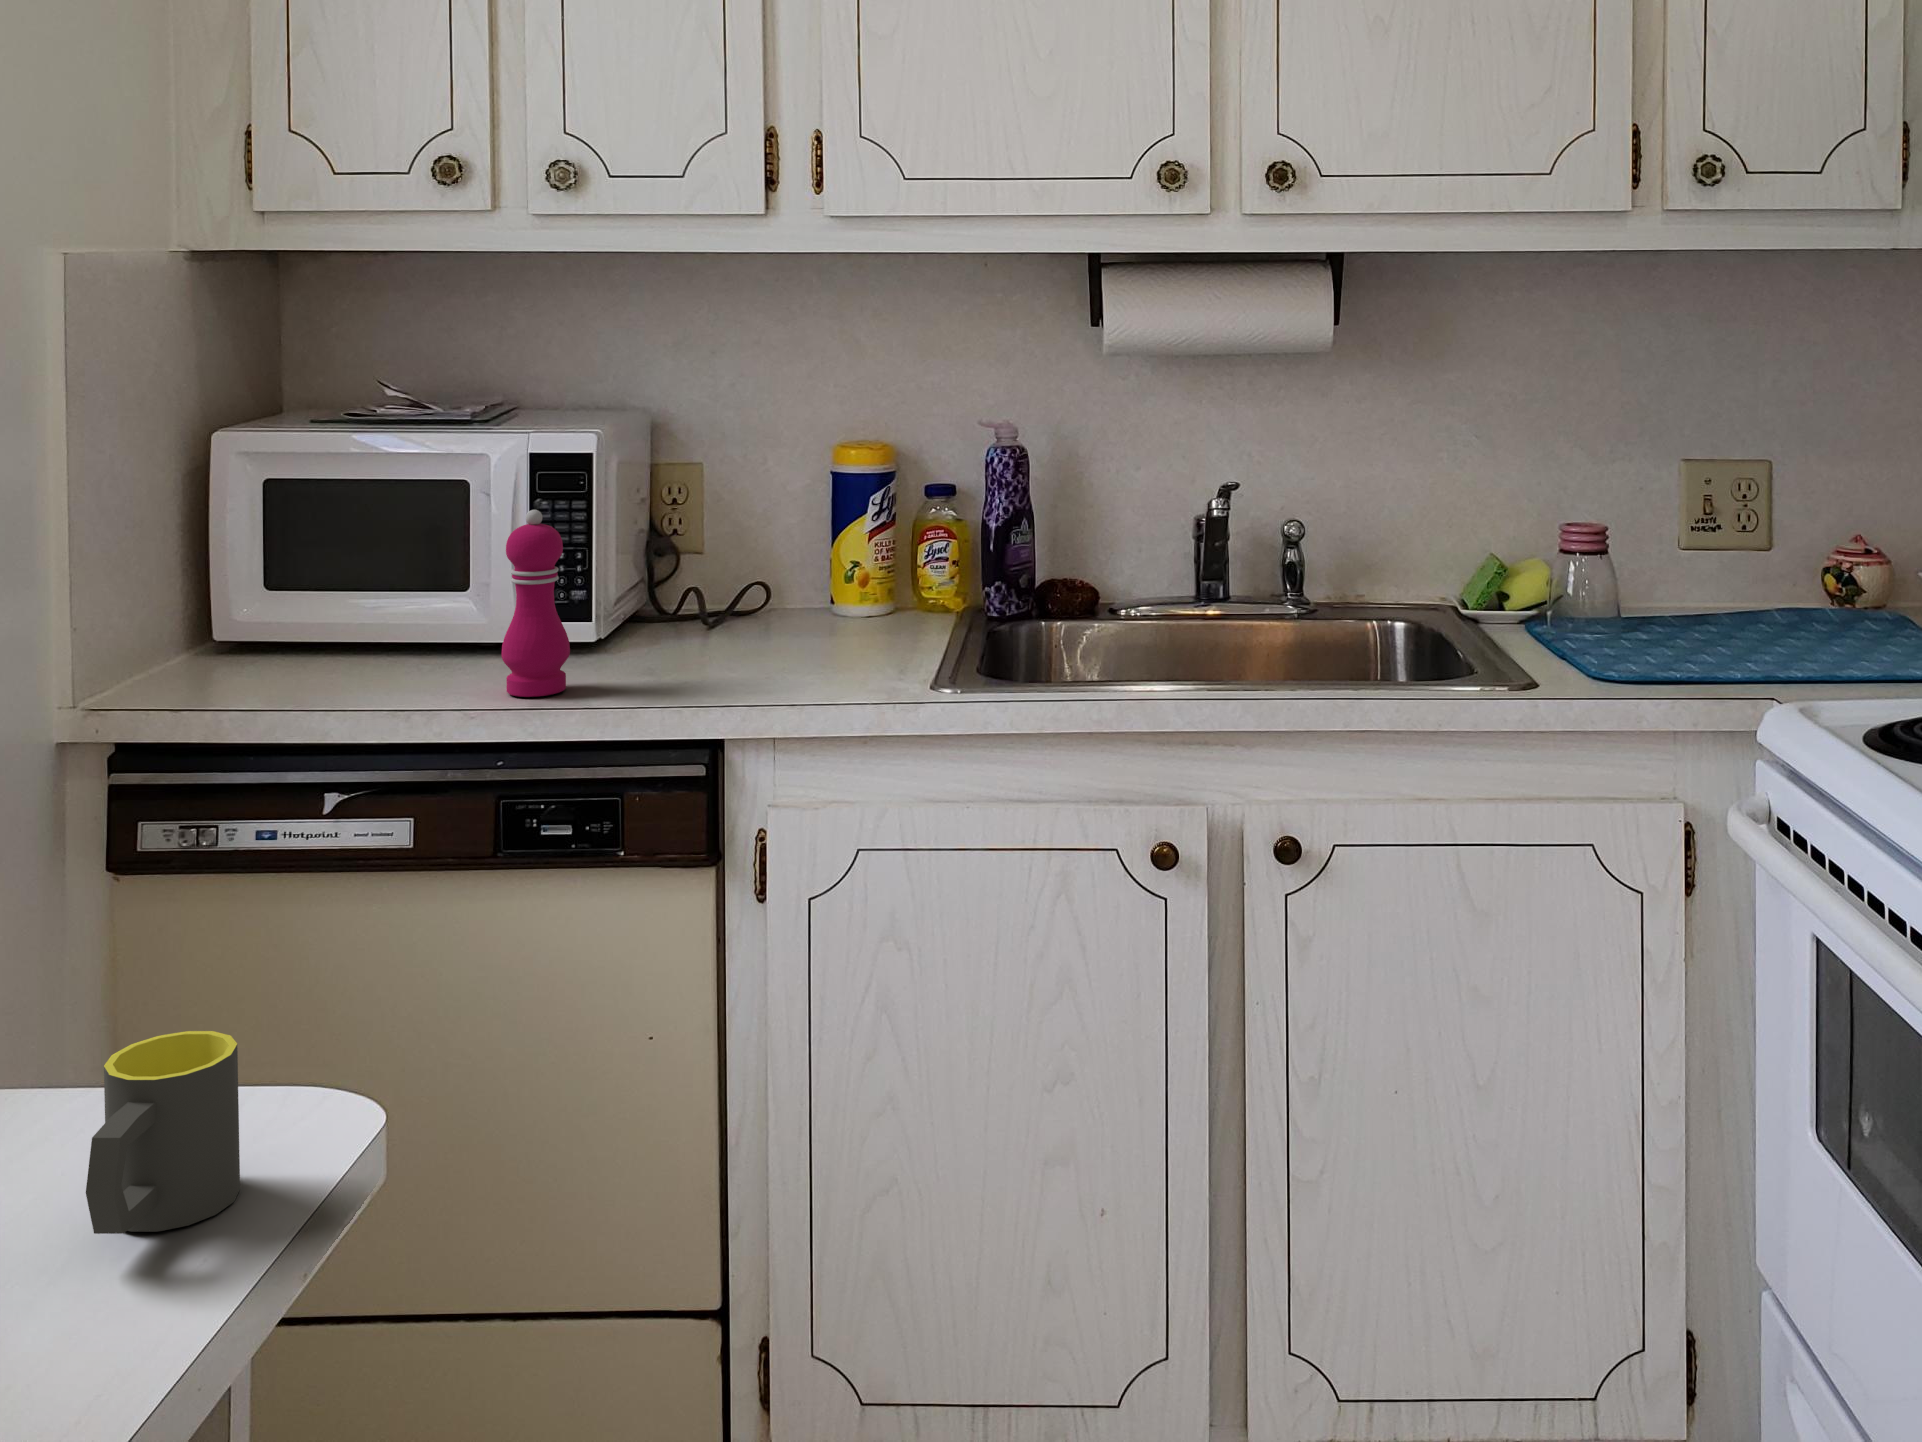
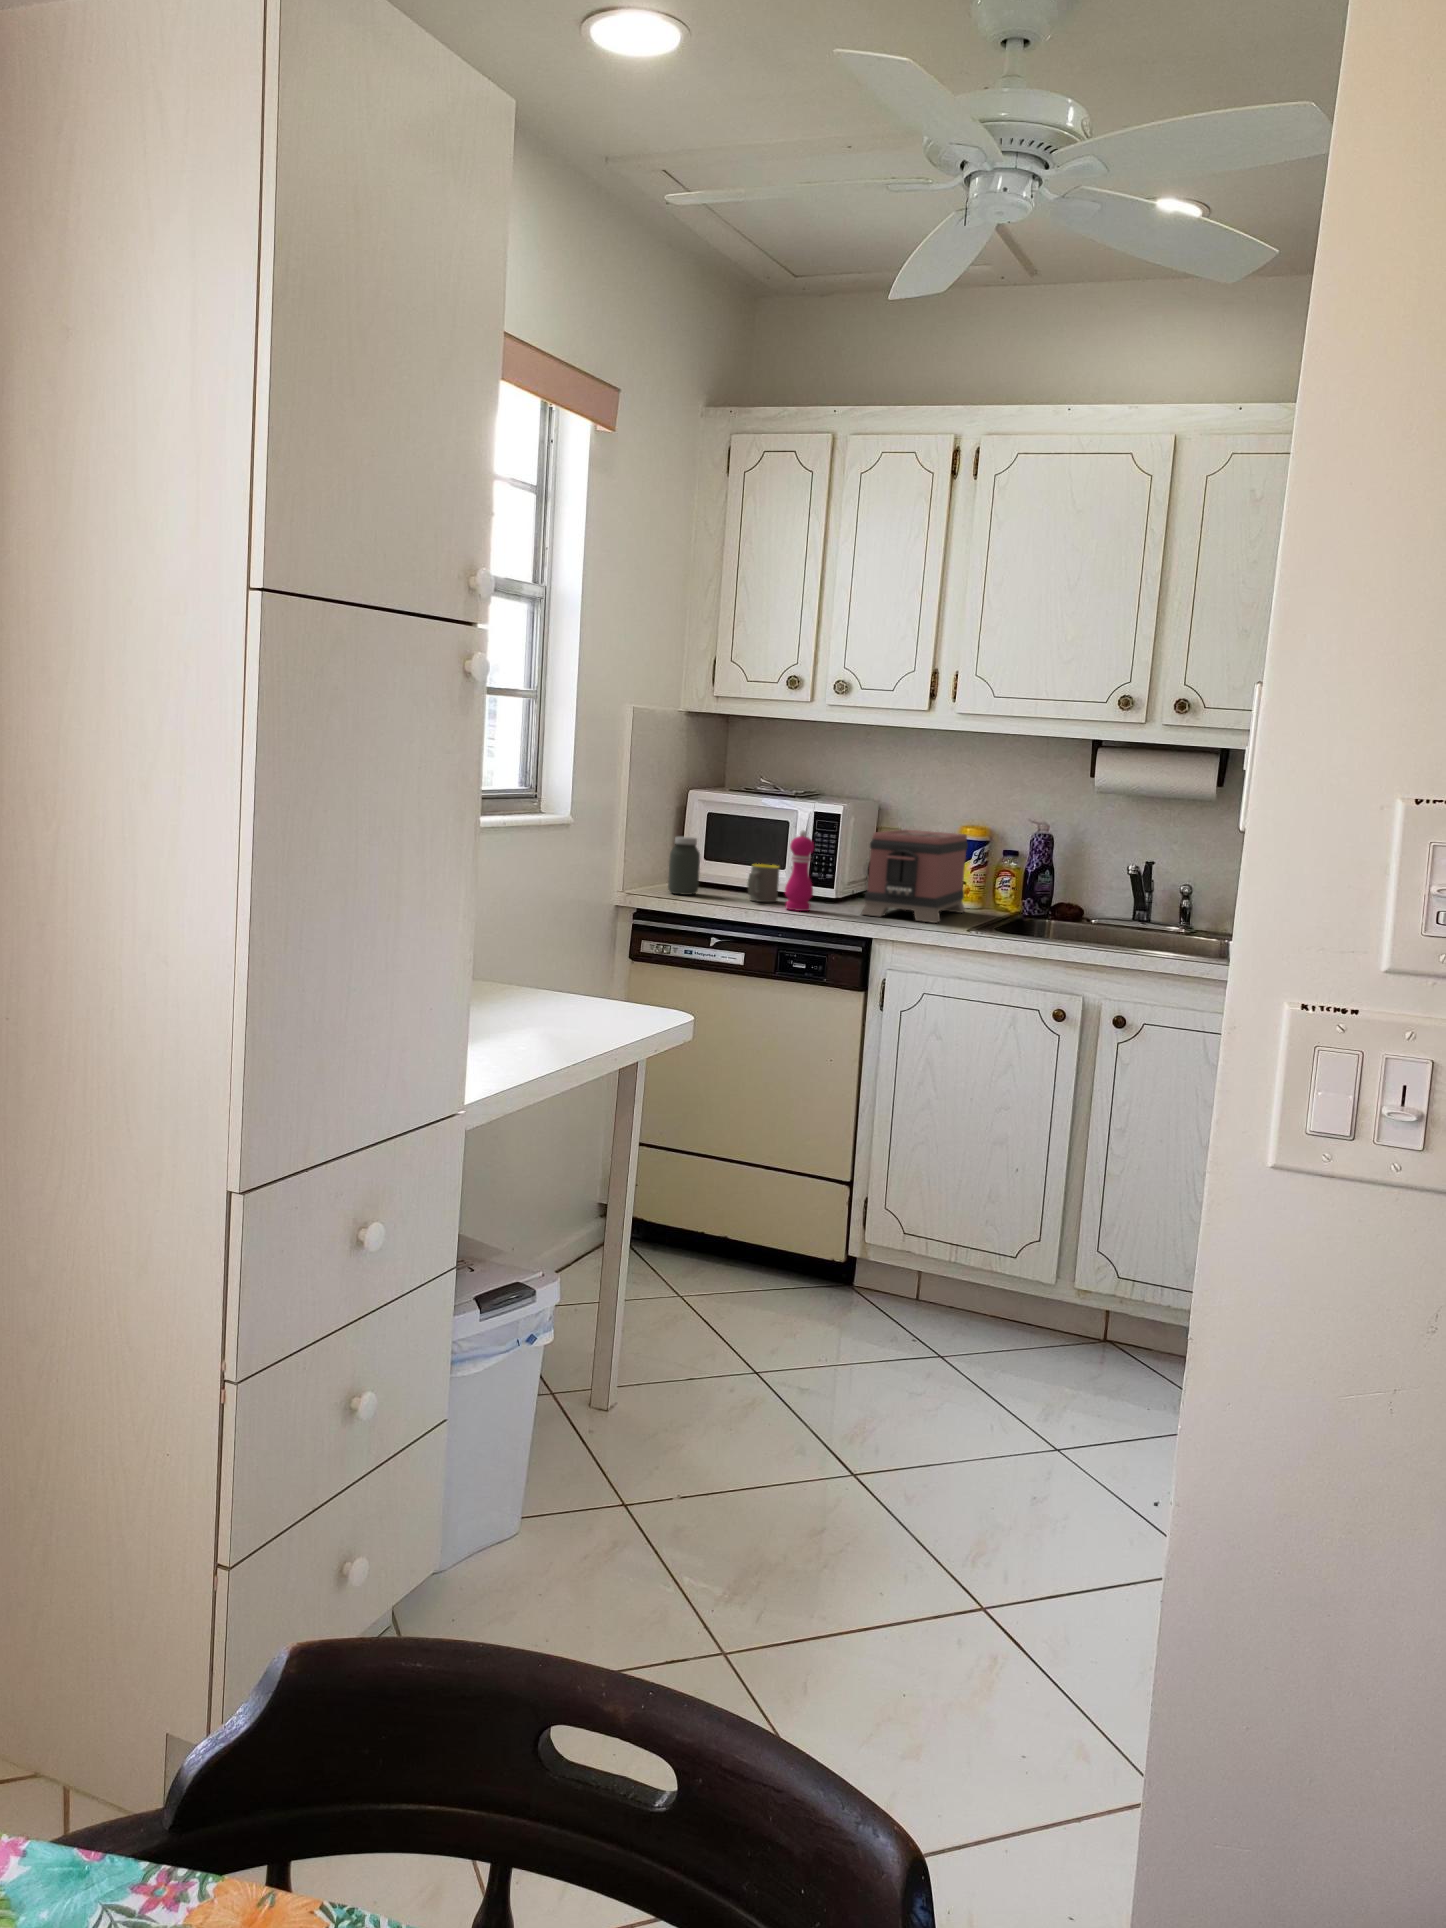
toaster: none [682,468,873,680] -> present [861,830,968,923]
jar: none [186,547,268,690] -> present [668,837,700,895]
mug: present [86,1031,240,1234] -> present [747,864,780,902]

